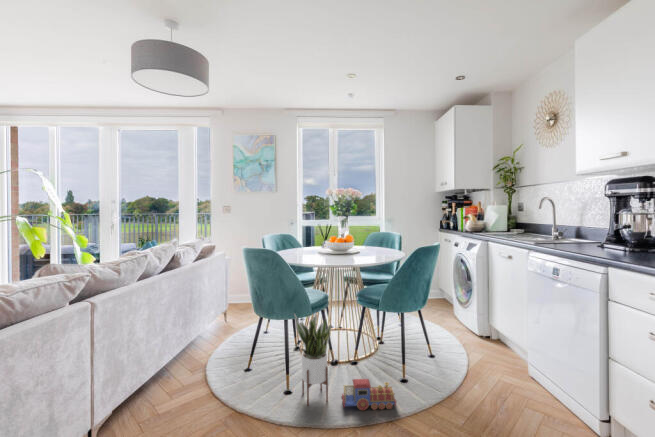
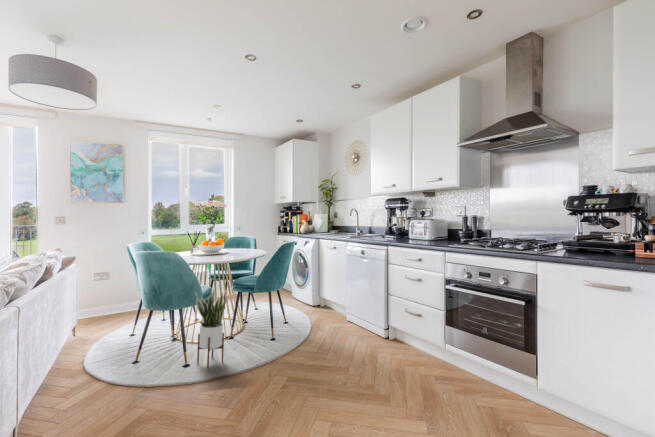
toy train: present [341,379,396,410] -> none [235,336,277,360]

